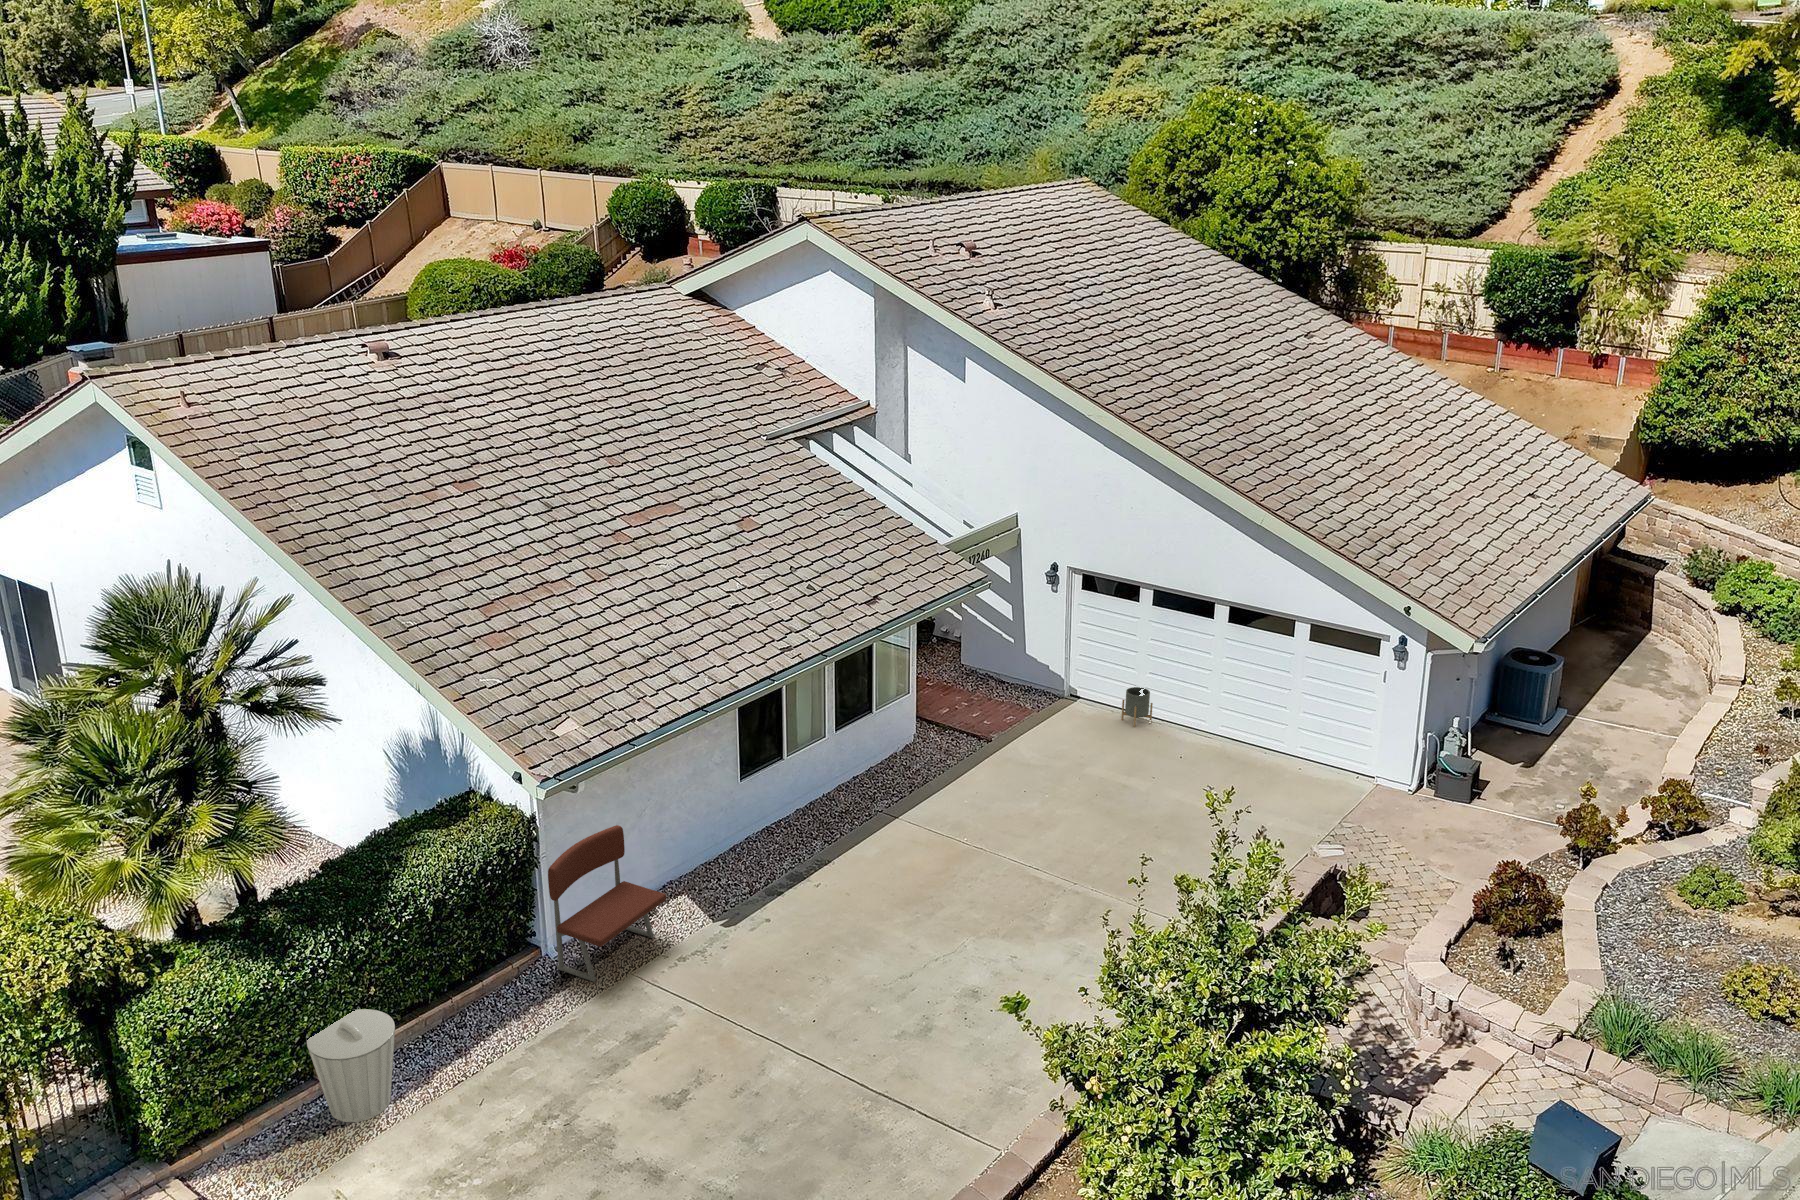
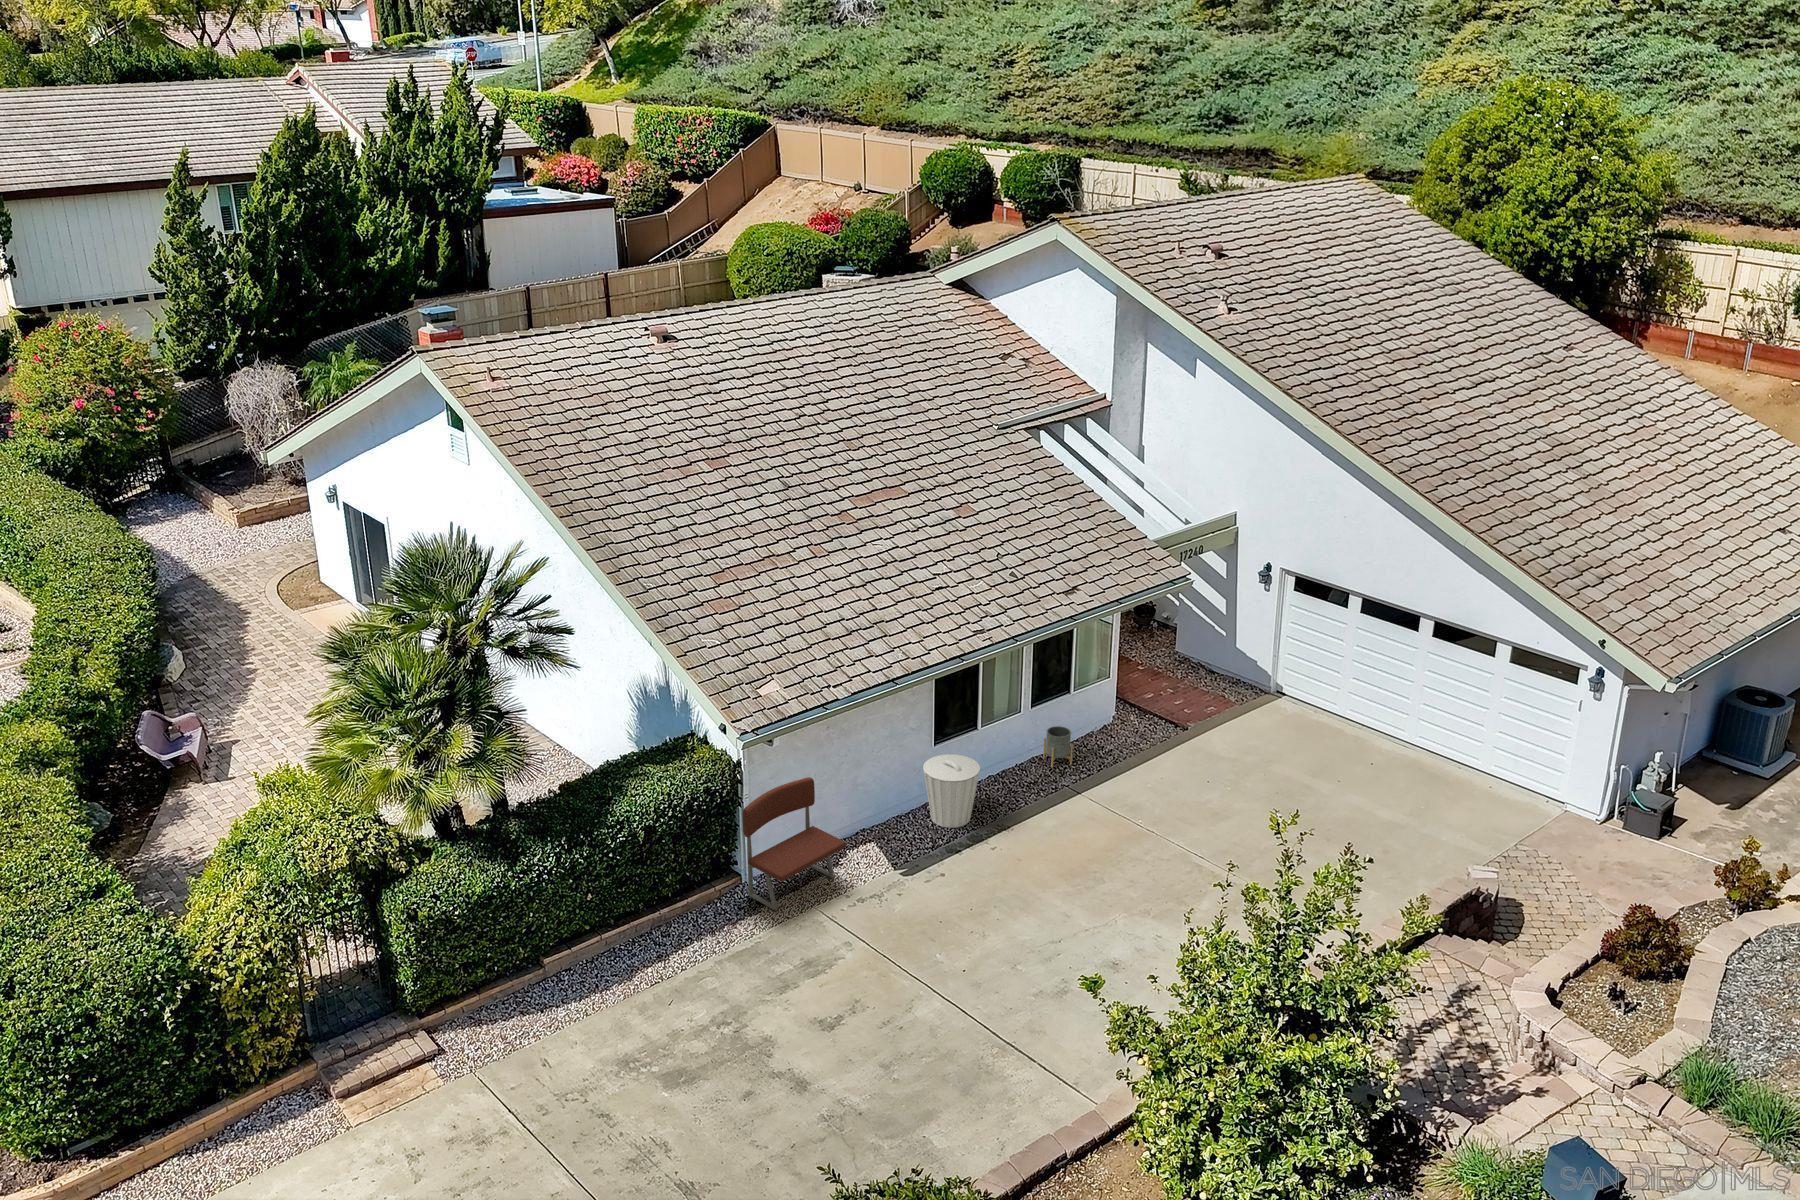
planter: present [1121,687,1153,727] -> present [1043,726,1073,768]
trash can: present [307,1009,395,1122] -> present [923,754,980,828]

